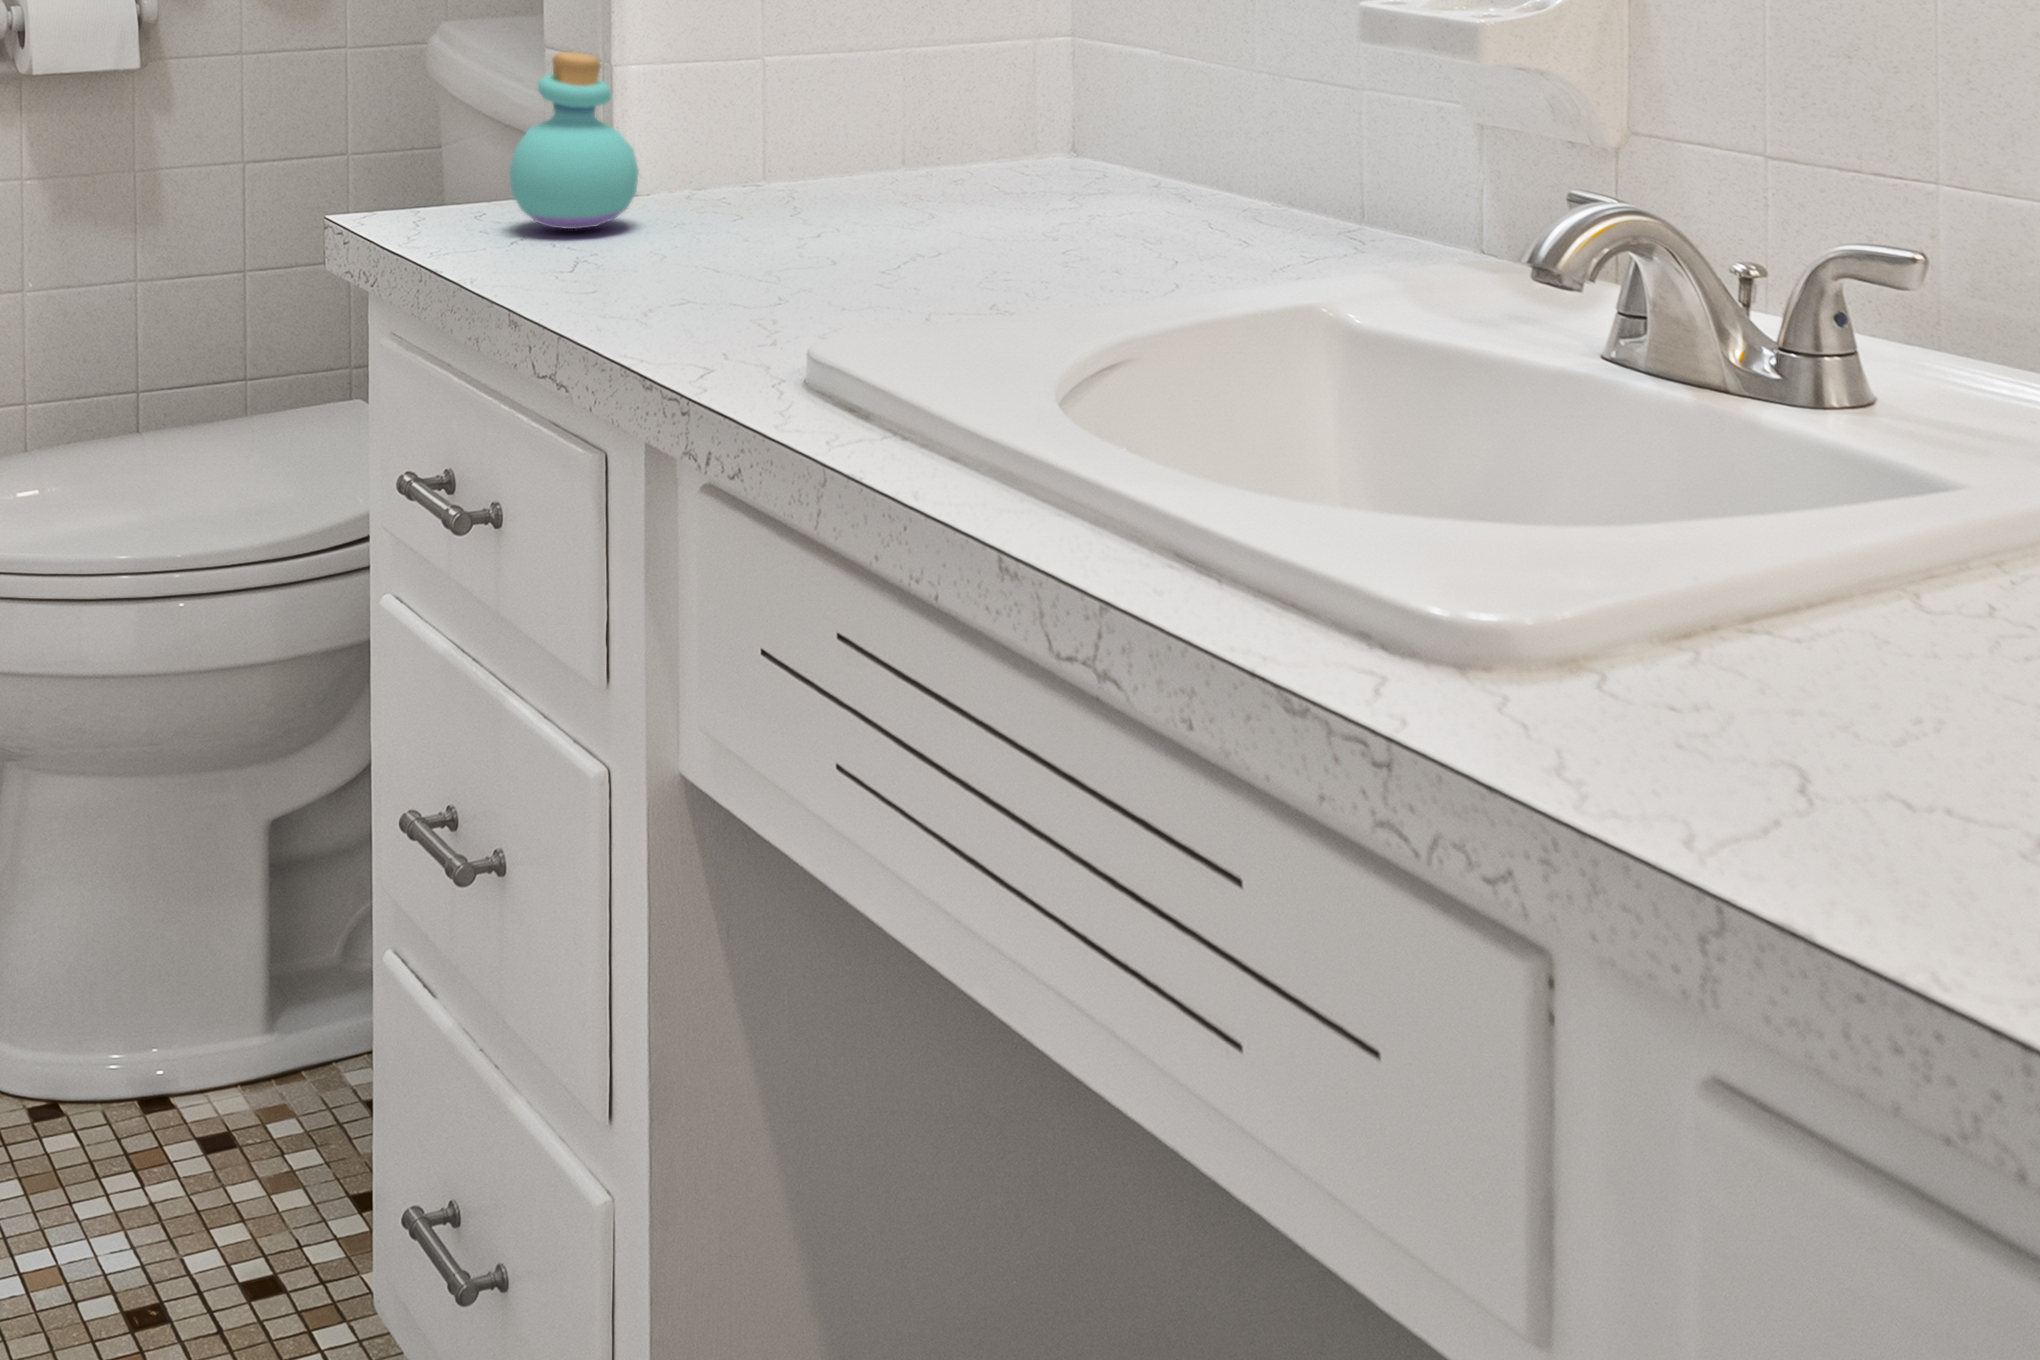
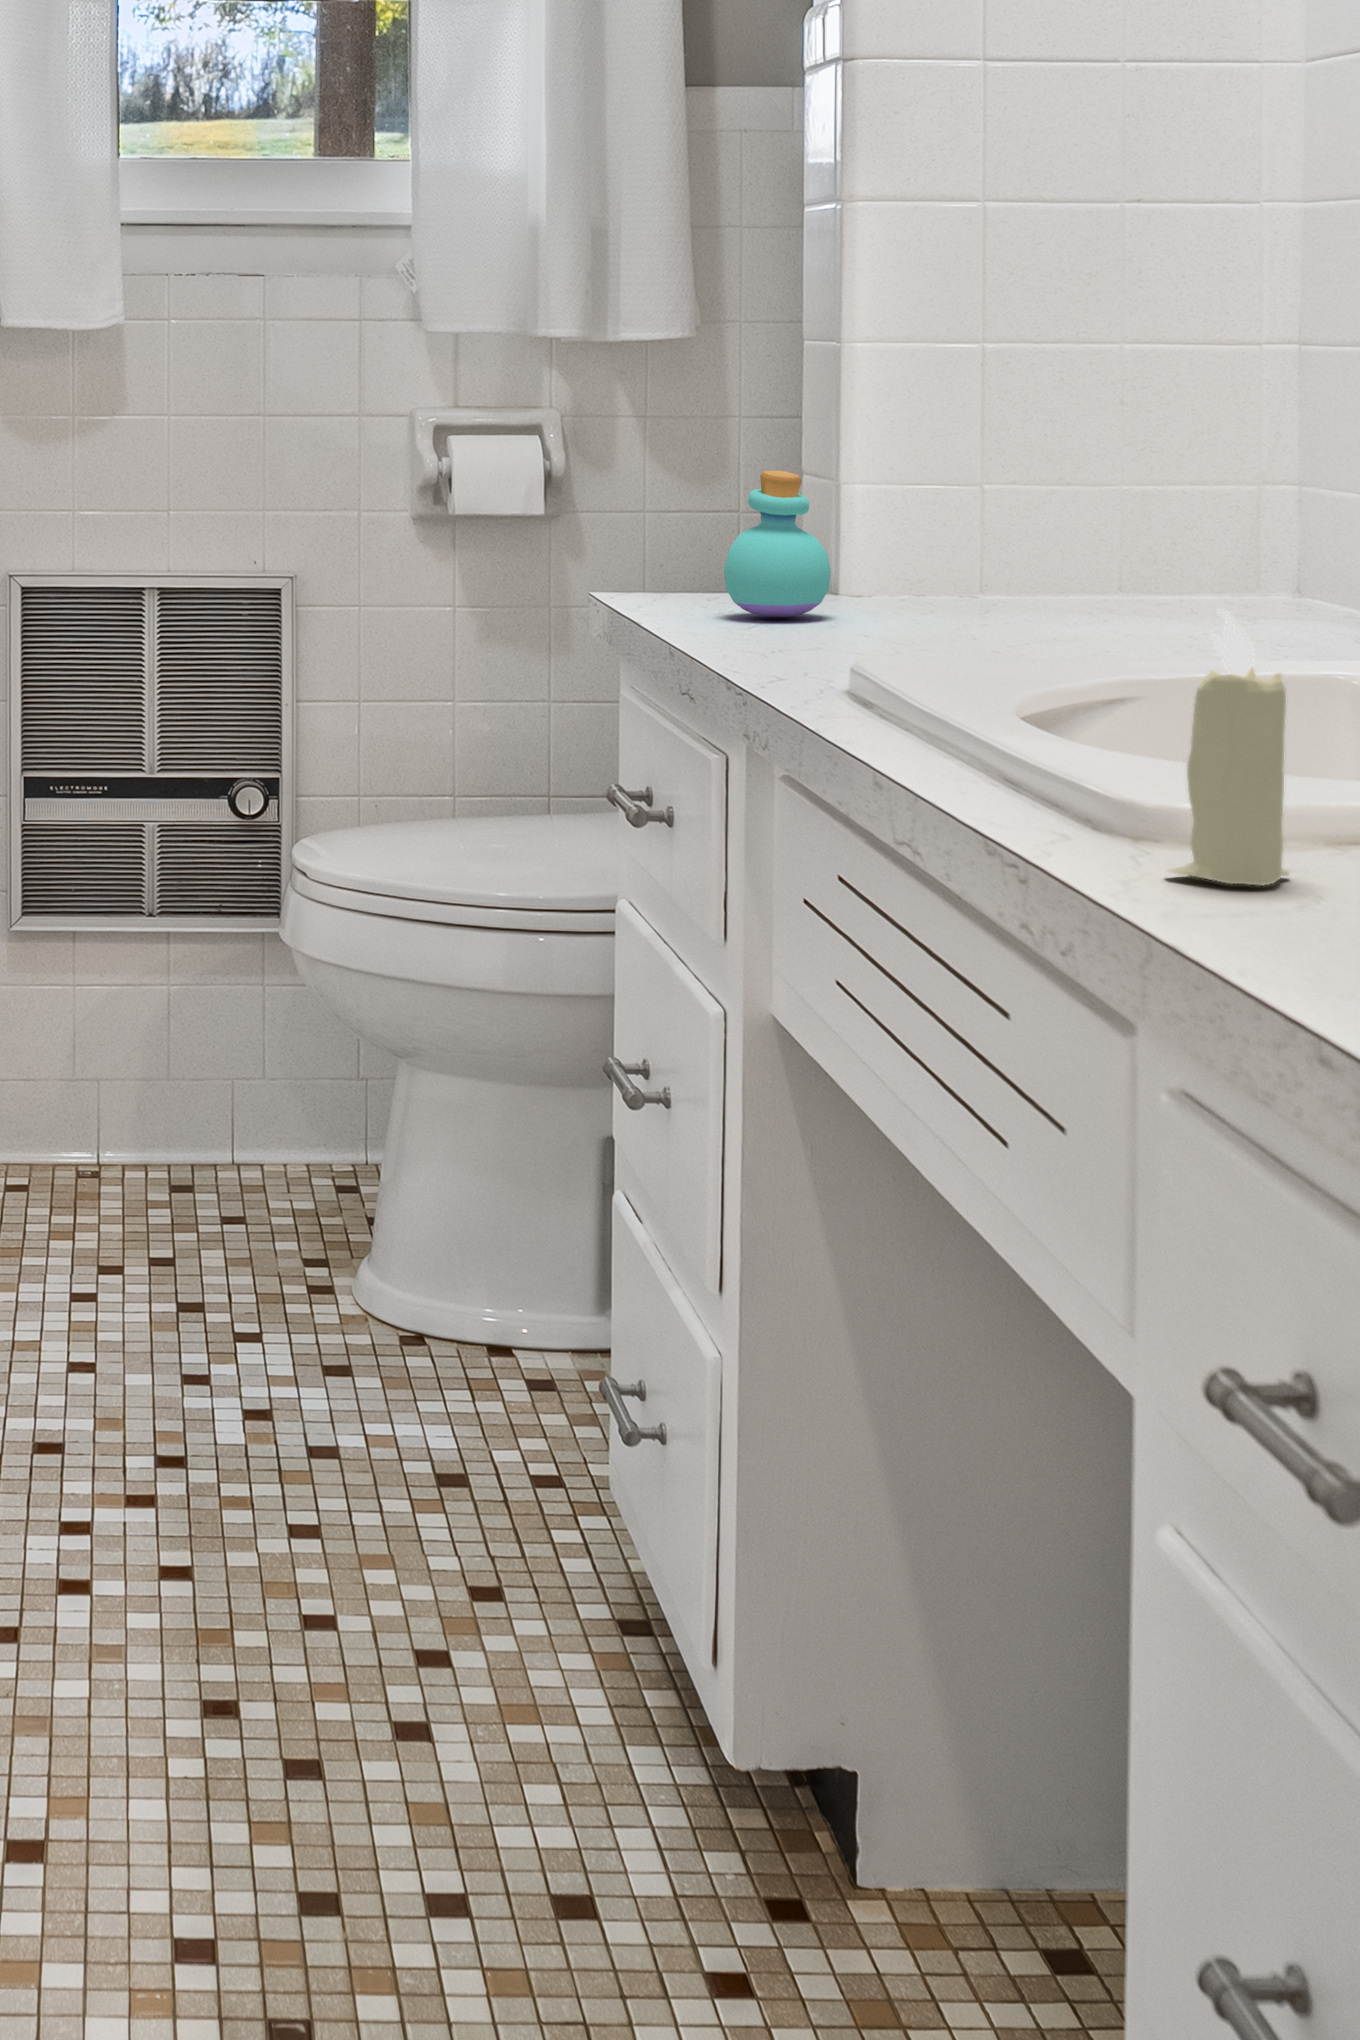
candle: none [1651,392,1809,775] -> present [1168,610,1289,886]

